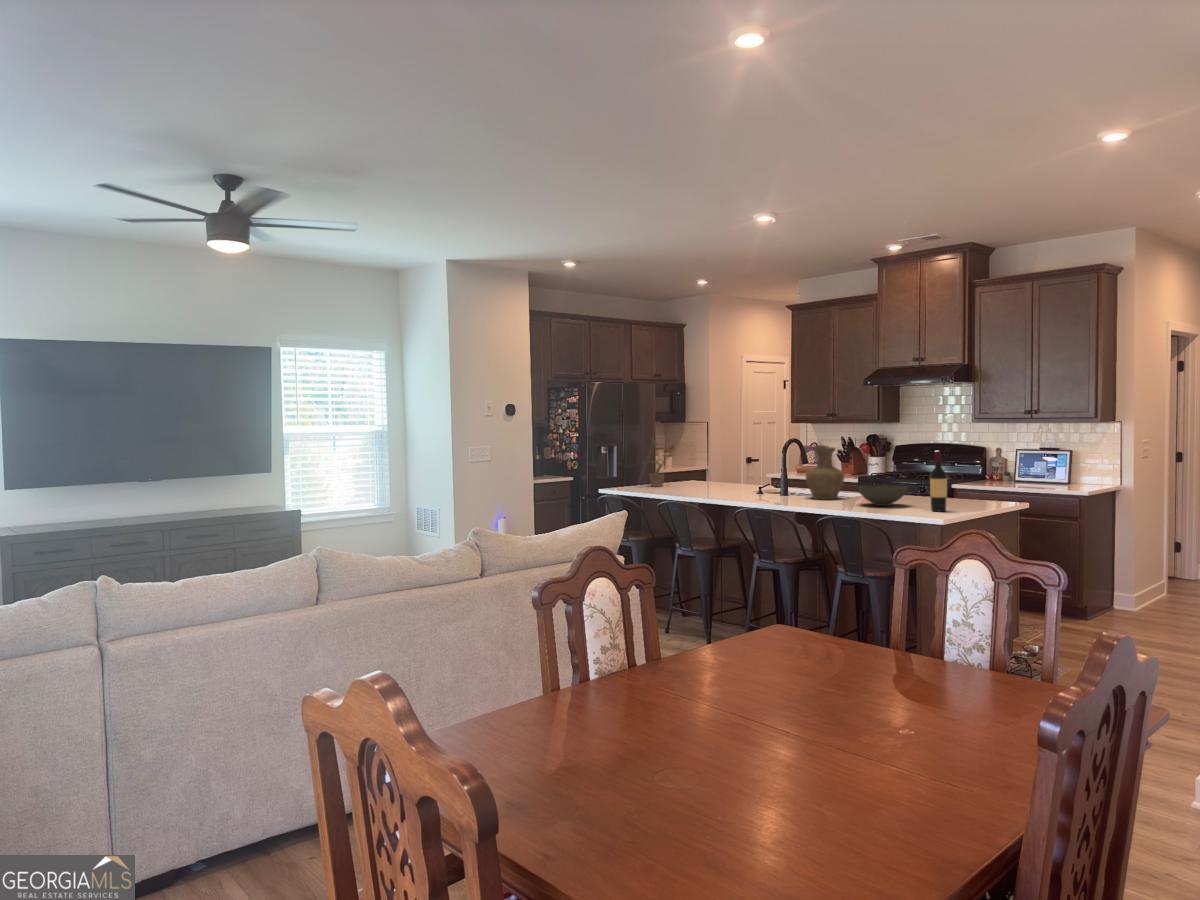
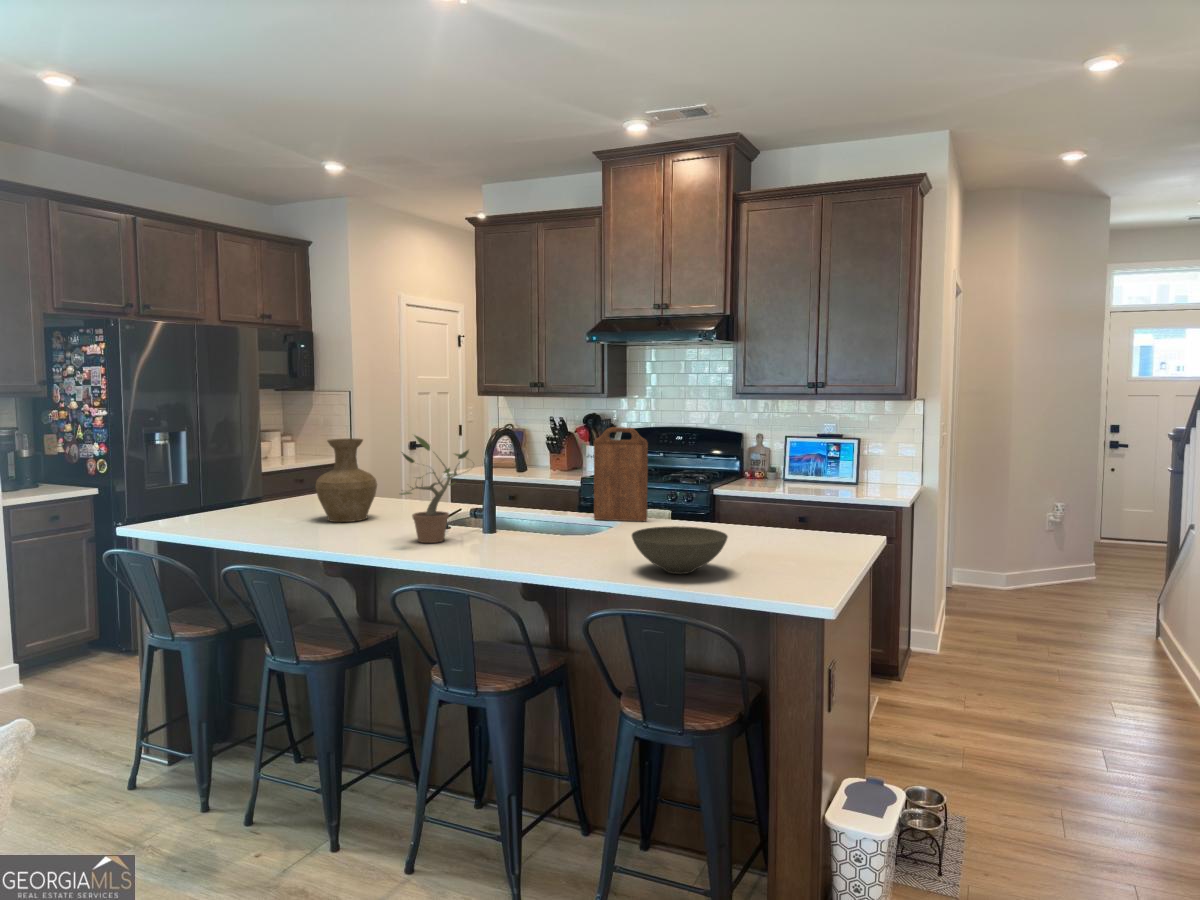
cutting board: none [852,437,885,492] -> present [594,427,648,521]
potted plant: present [646,440,674,486] -> present [400,436,469,543]
vase: present [805,447,844,499] -> present [315,438,377,522]
wine bottle: present [930,452,947,511] -> none [784,470,816,591]

